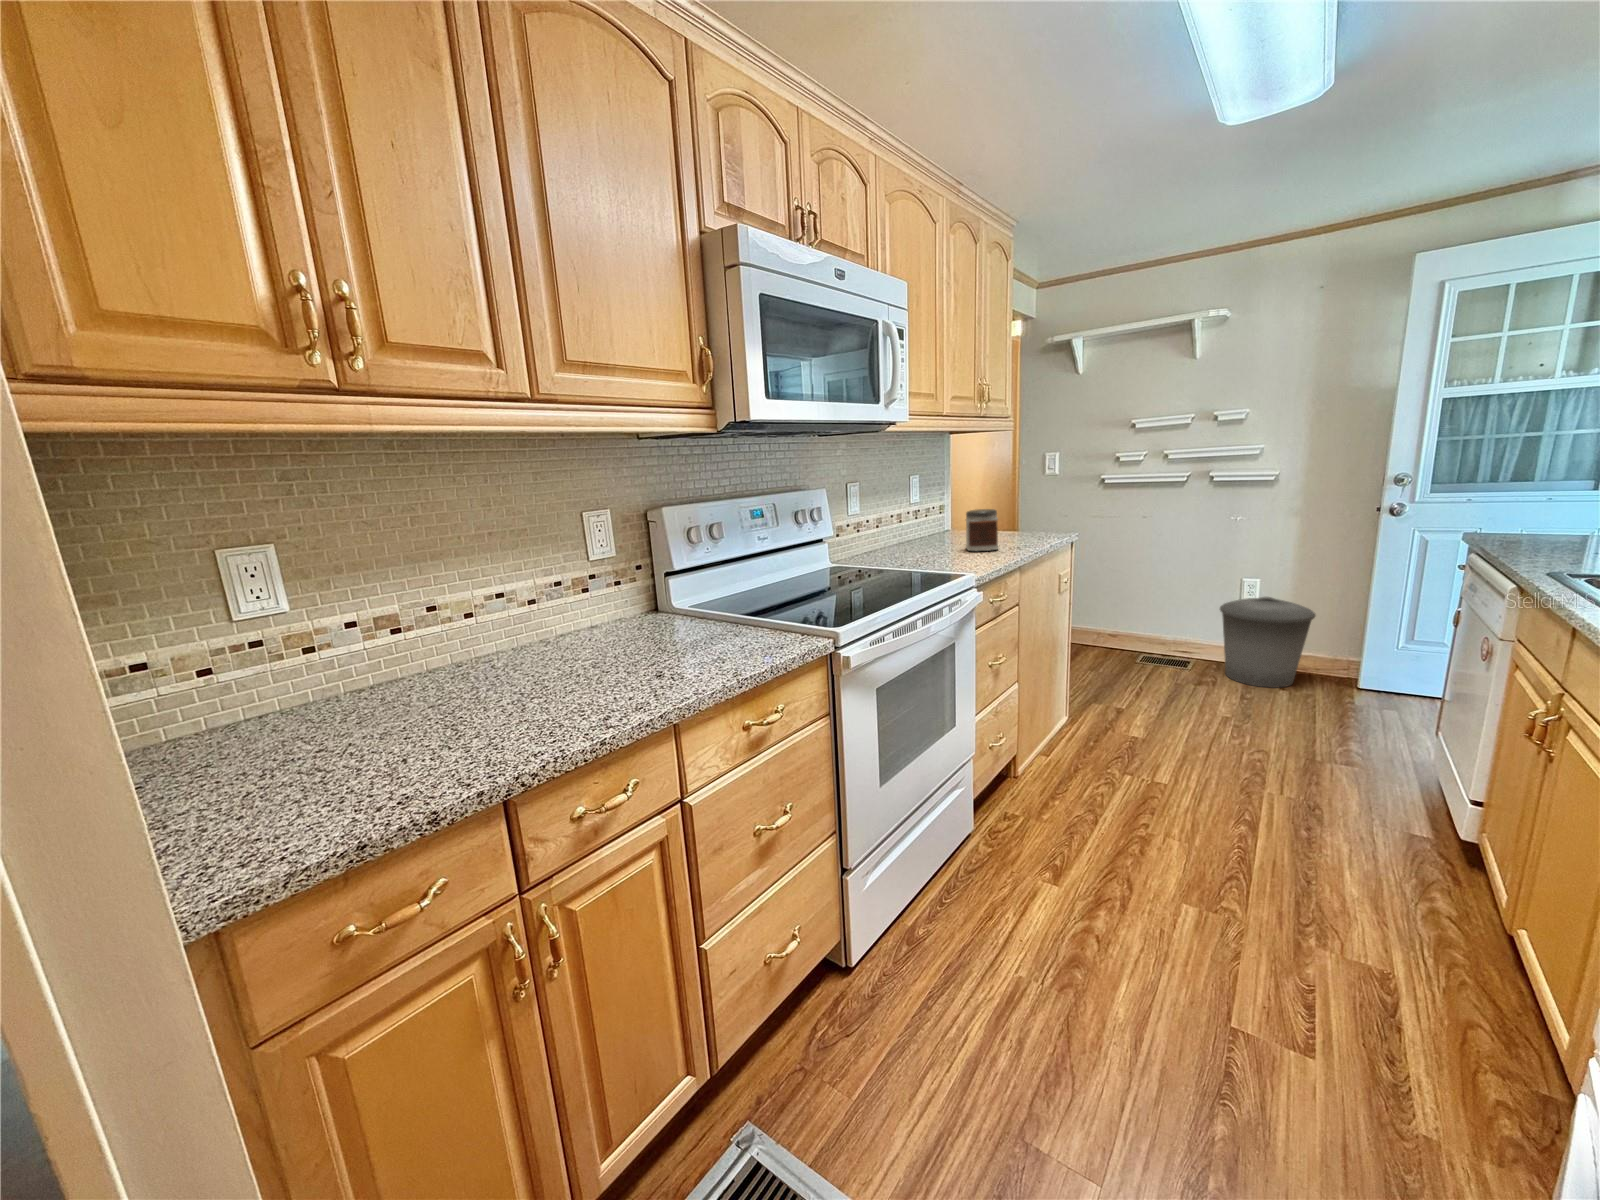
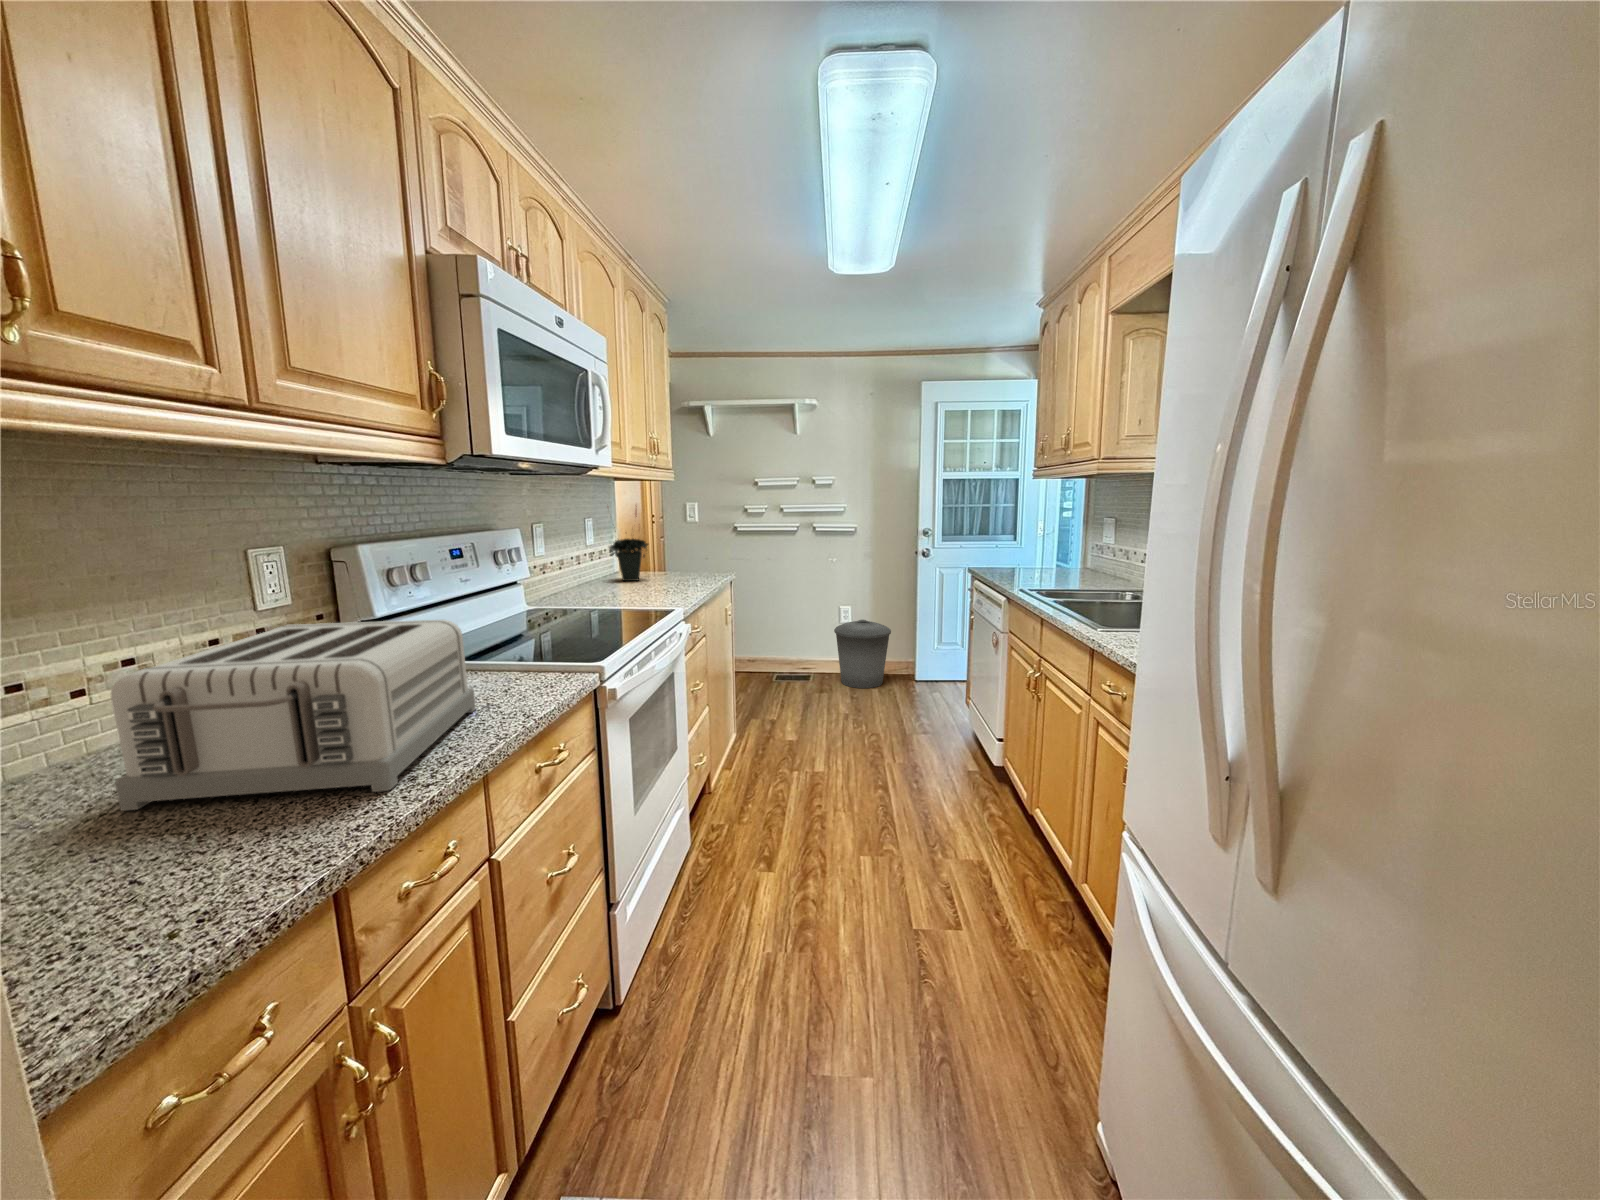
potted plant: none [922,458,963,541] -> present [609,506,648,581]
jar: present [966,509,998,551] -> none [659,551,691,589]
toaster: none [445,575,700,724] -> present [111,620,476,811]

